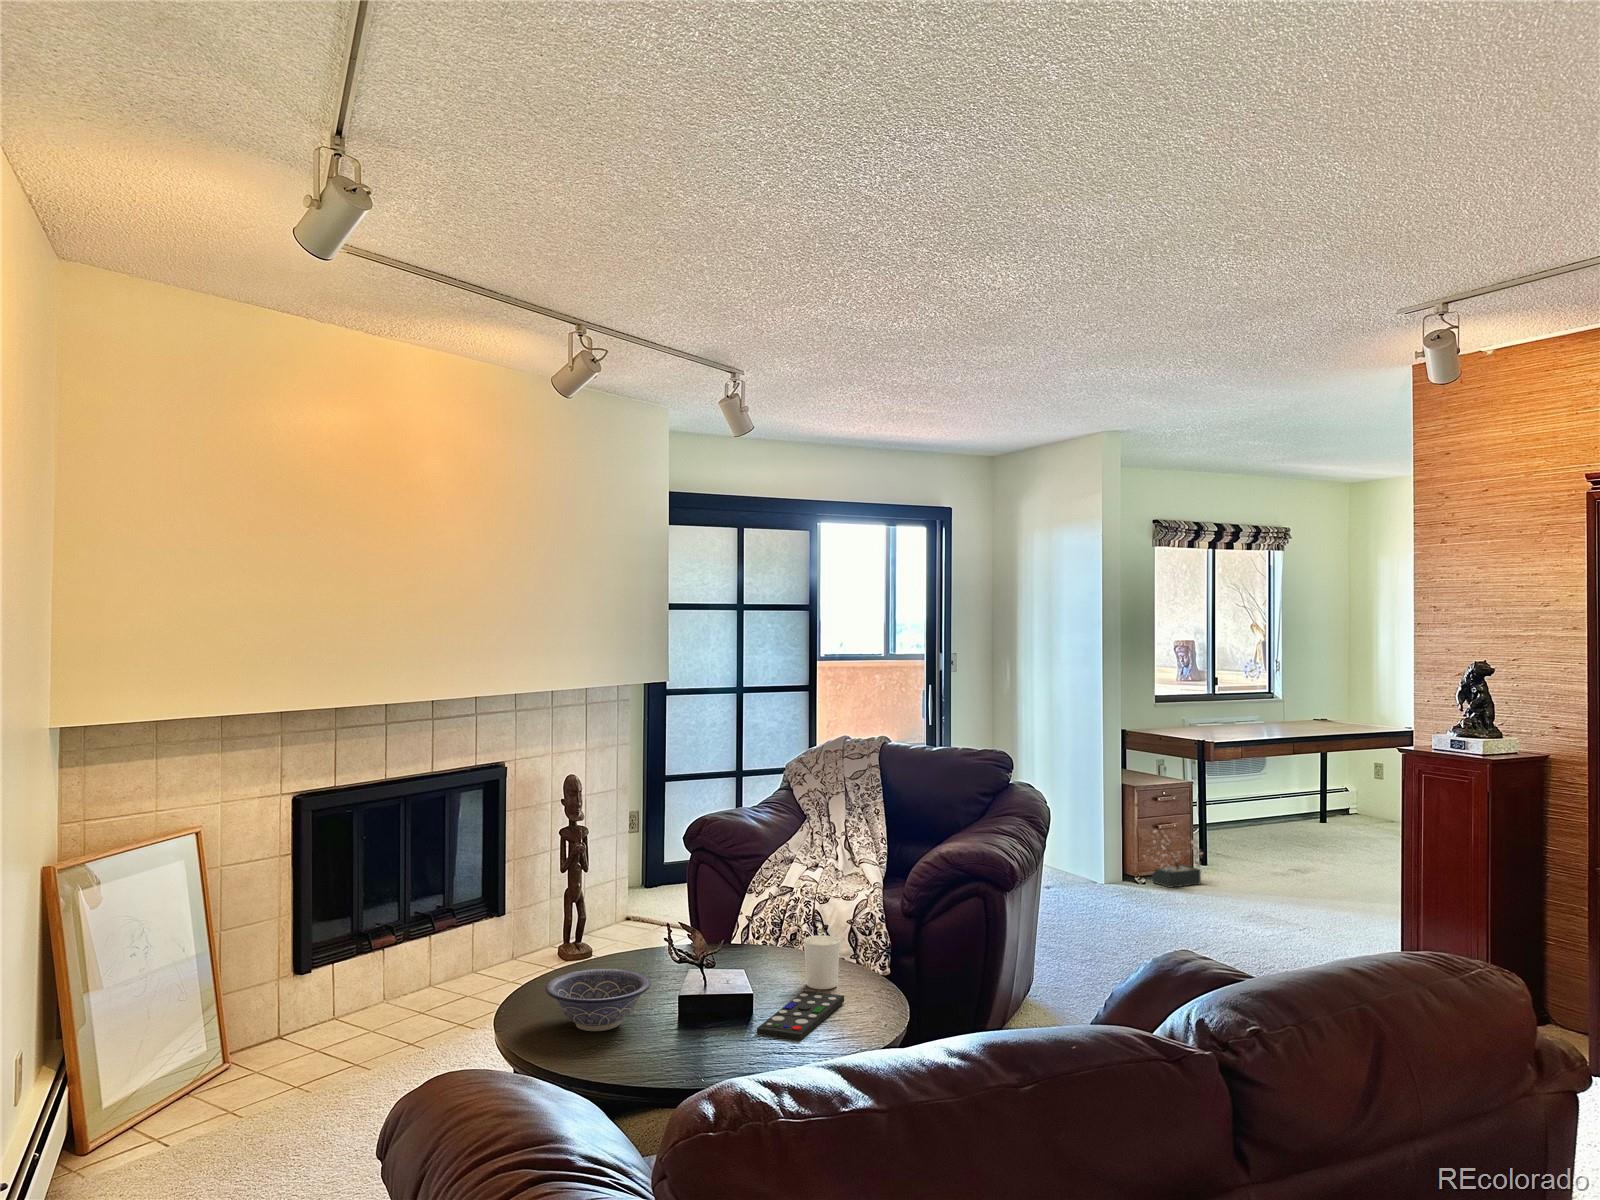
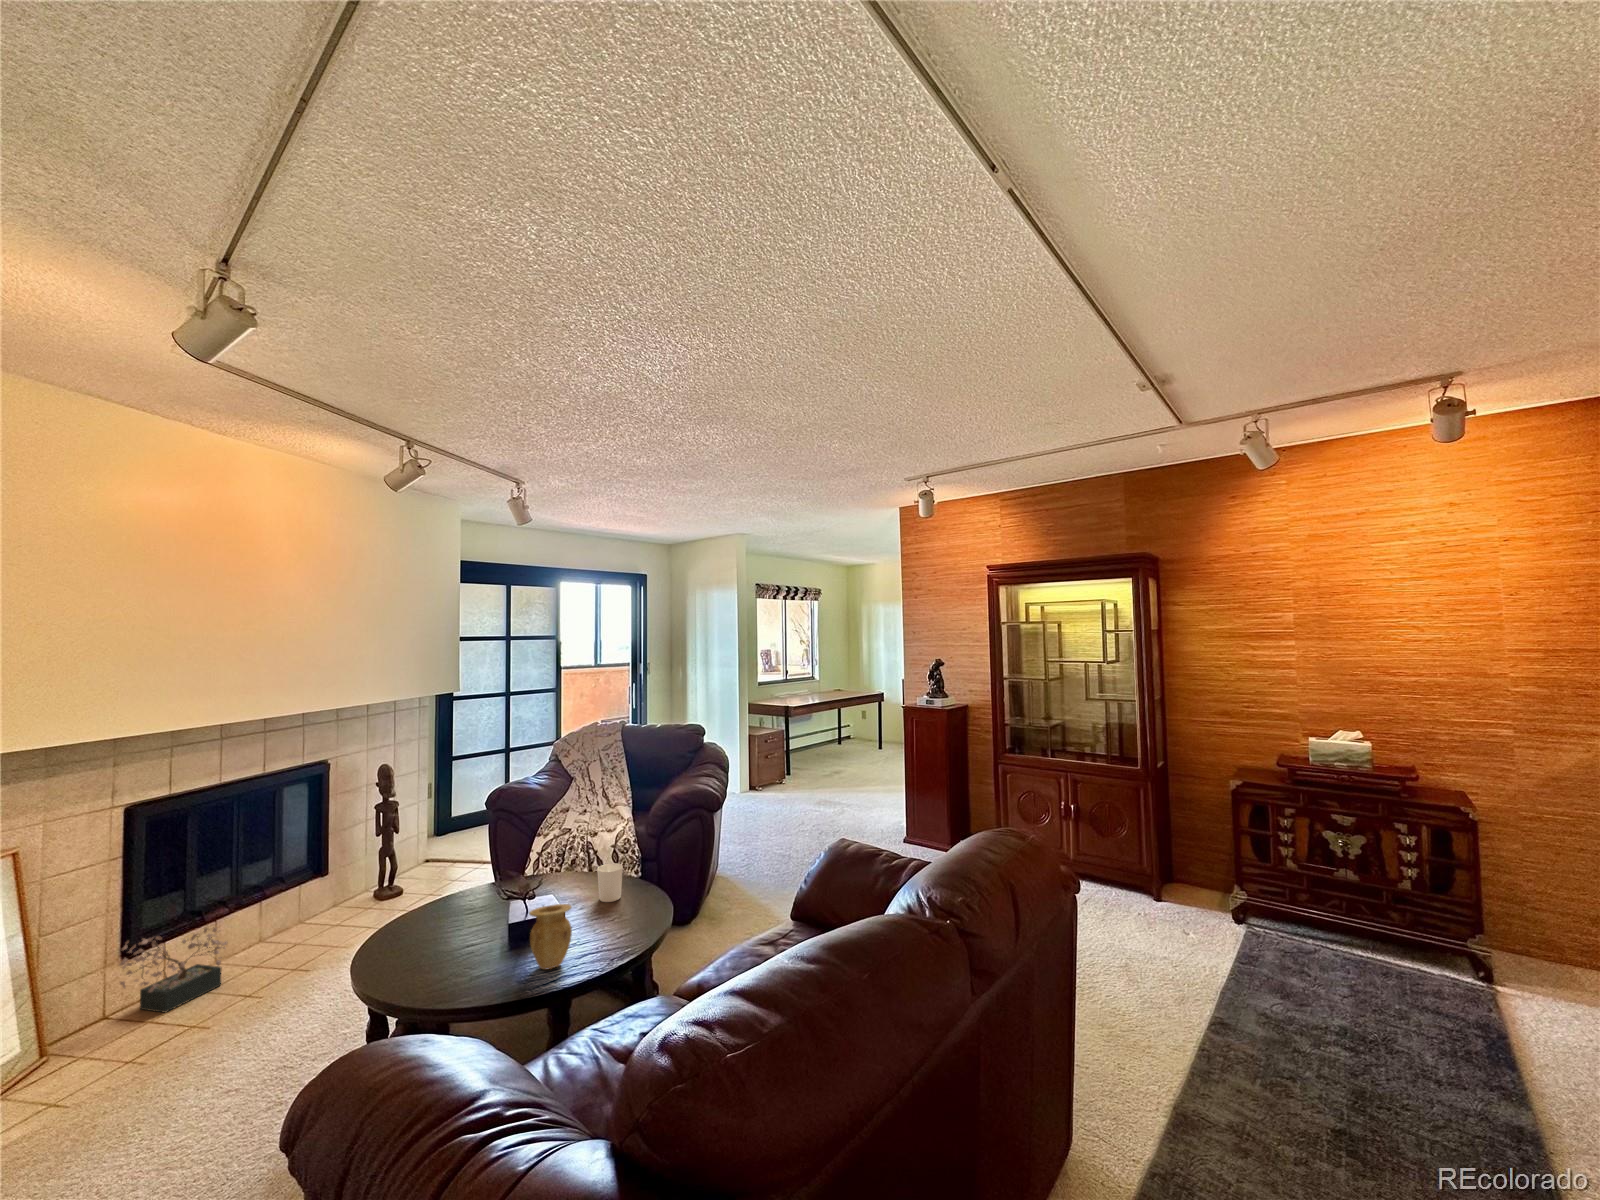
decorative plant: present [1143,829,1203,887] -> present [119,928,227,1013]
vase: none [689,968,745,1050] -> present [529,904,572,969]
decorative bowl: present [545,969,651,1031] -> none [404,917,493,973]
remote control: present [757,991,844,1041] -> none [577,905,630,947]

